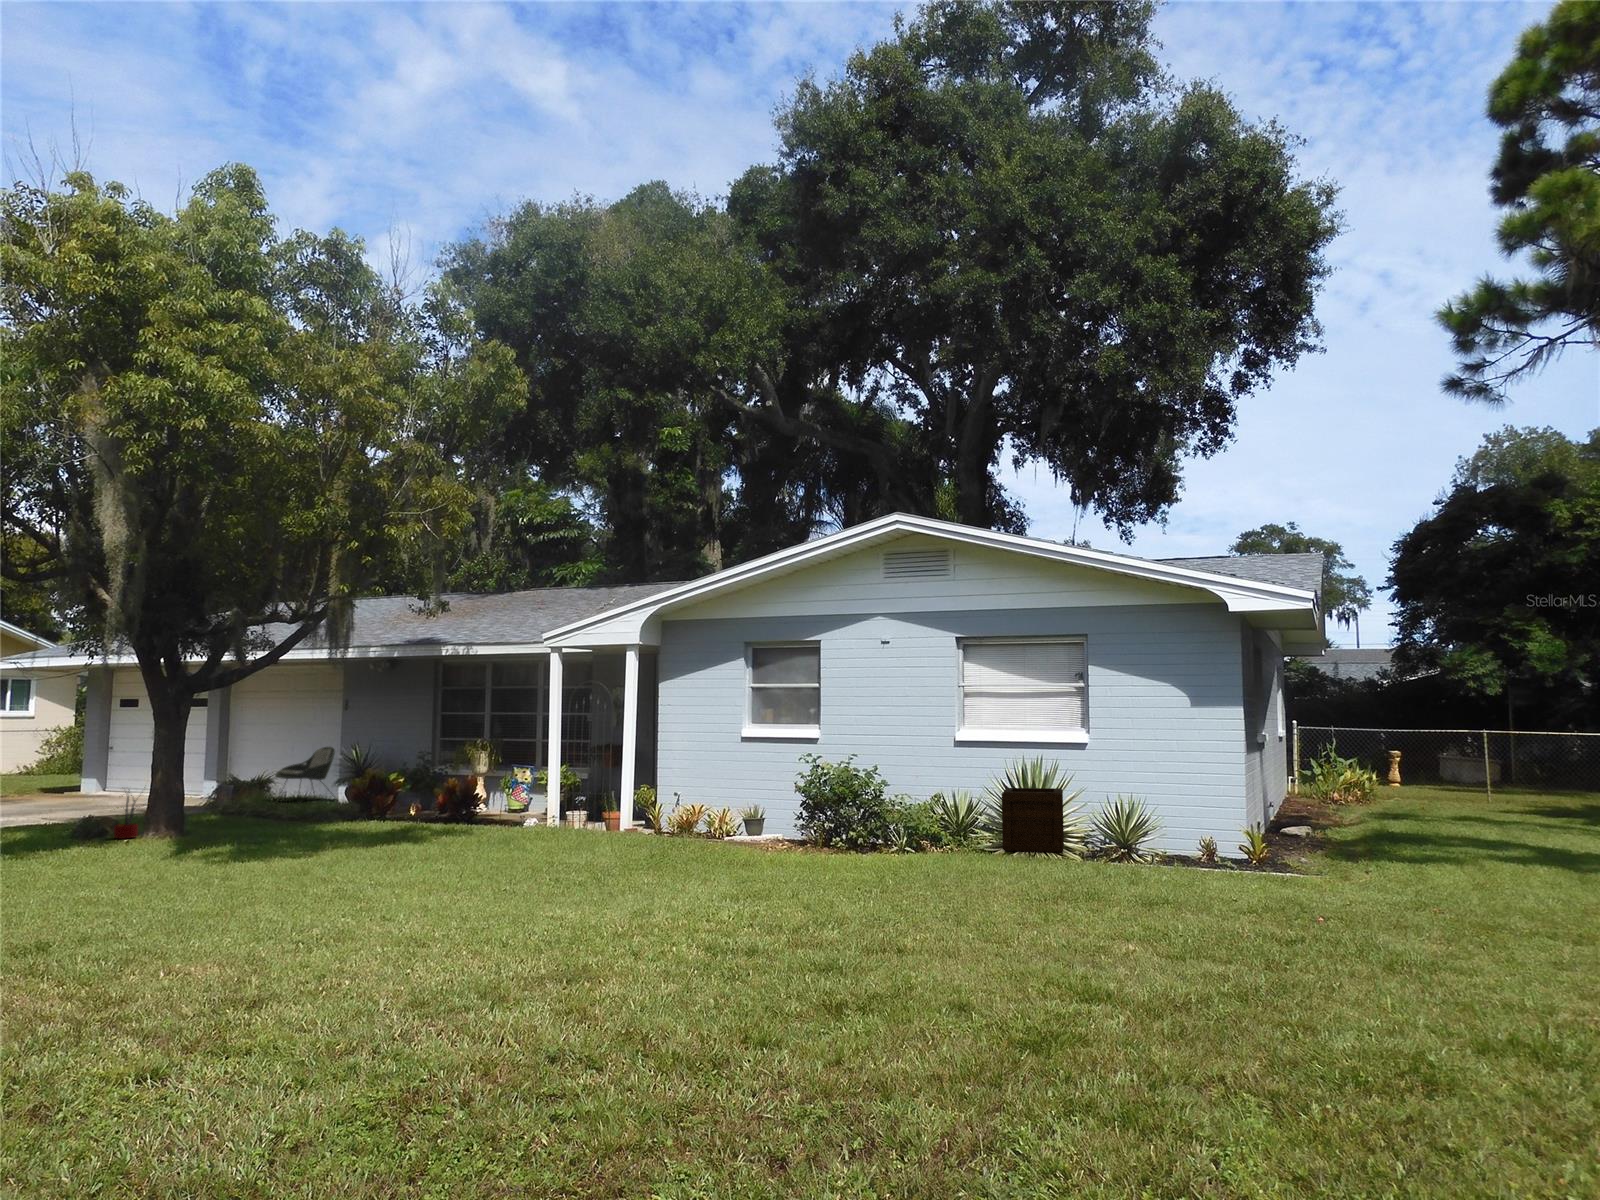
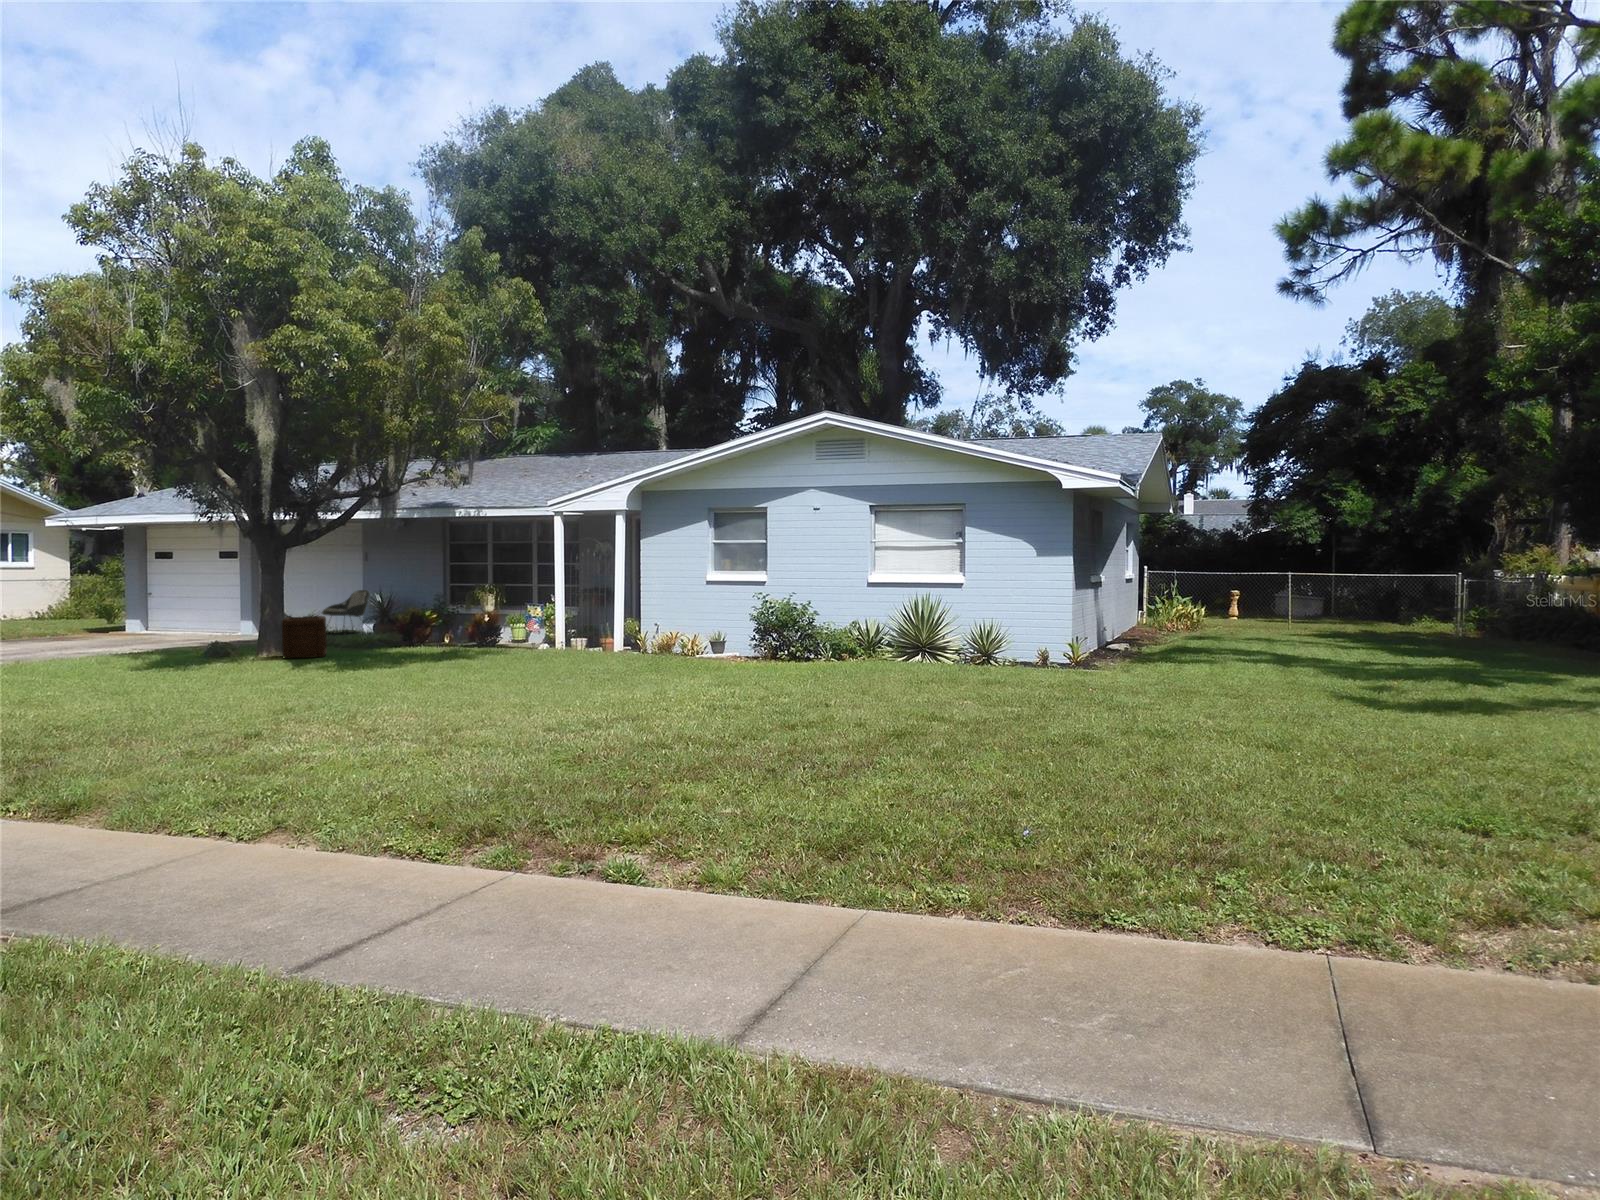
wooden crate: present [1002,788,1064,853] -> present [282,616,327,658]
decorative plant: present [114,792,138,839] -> none [232,619,257,659]

